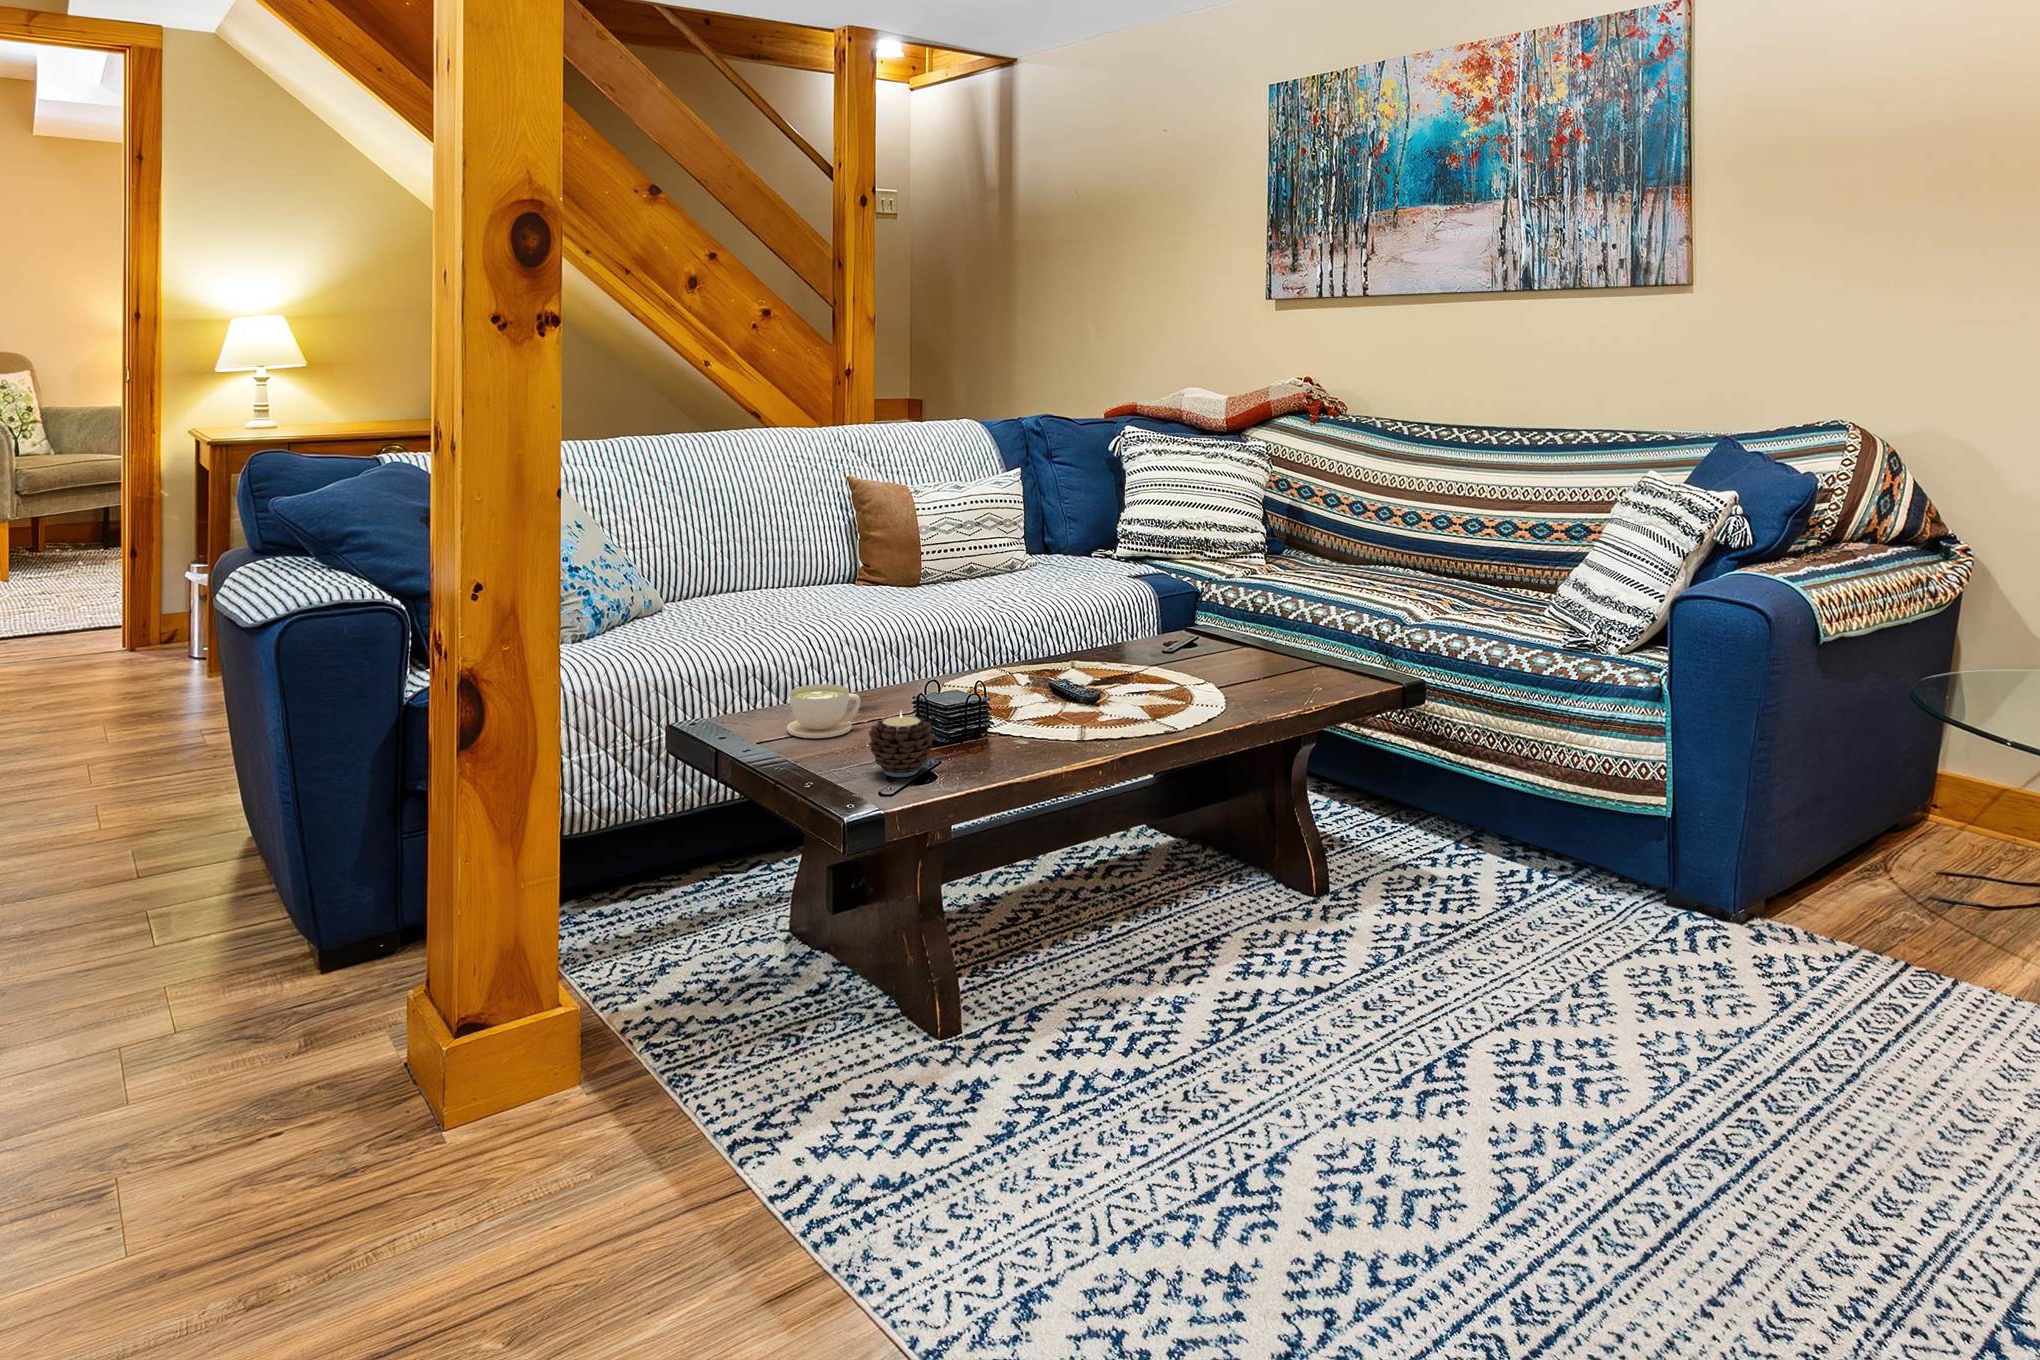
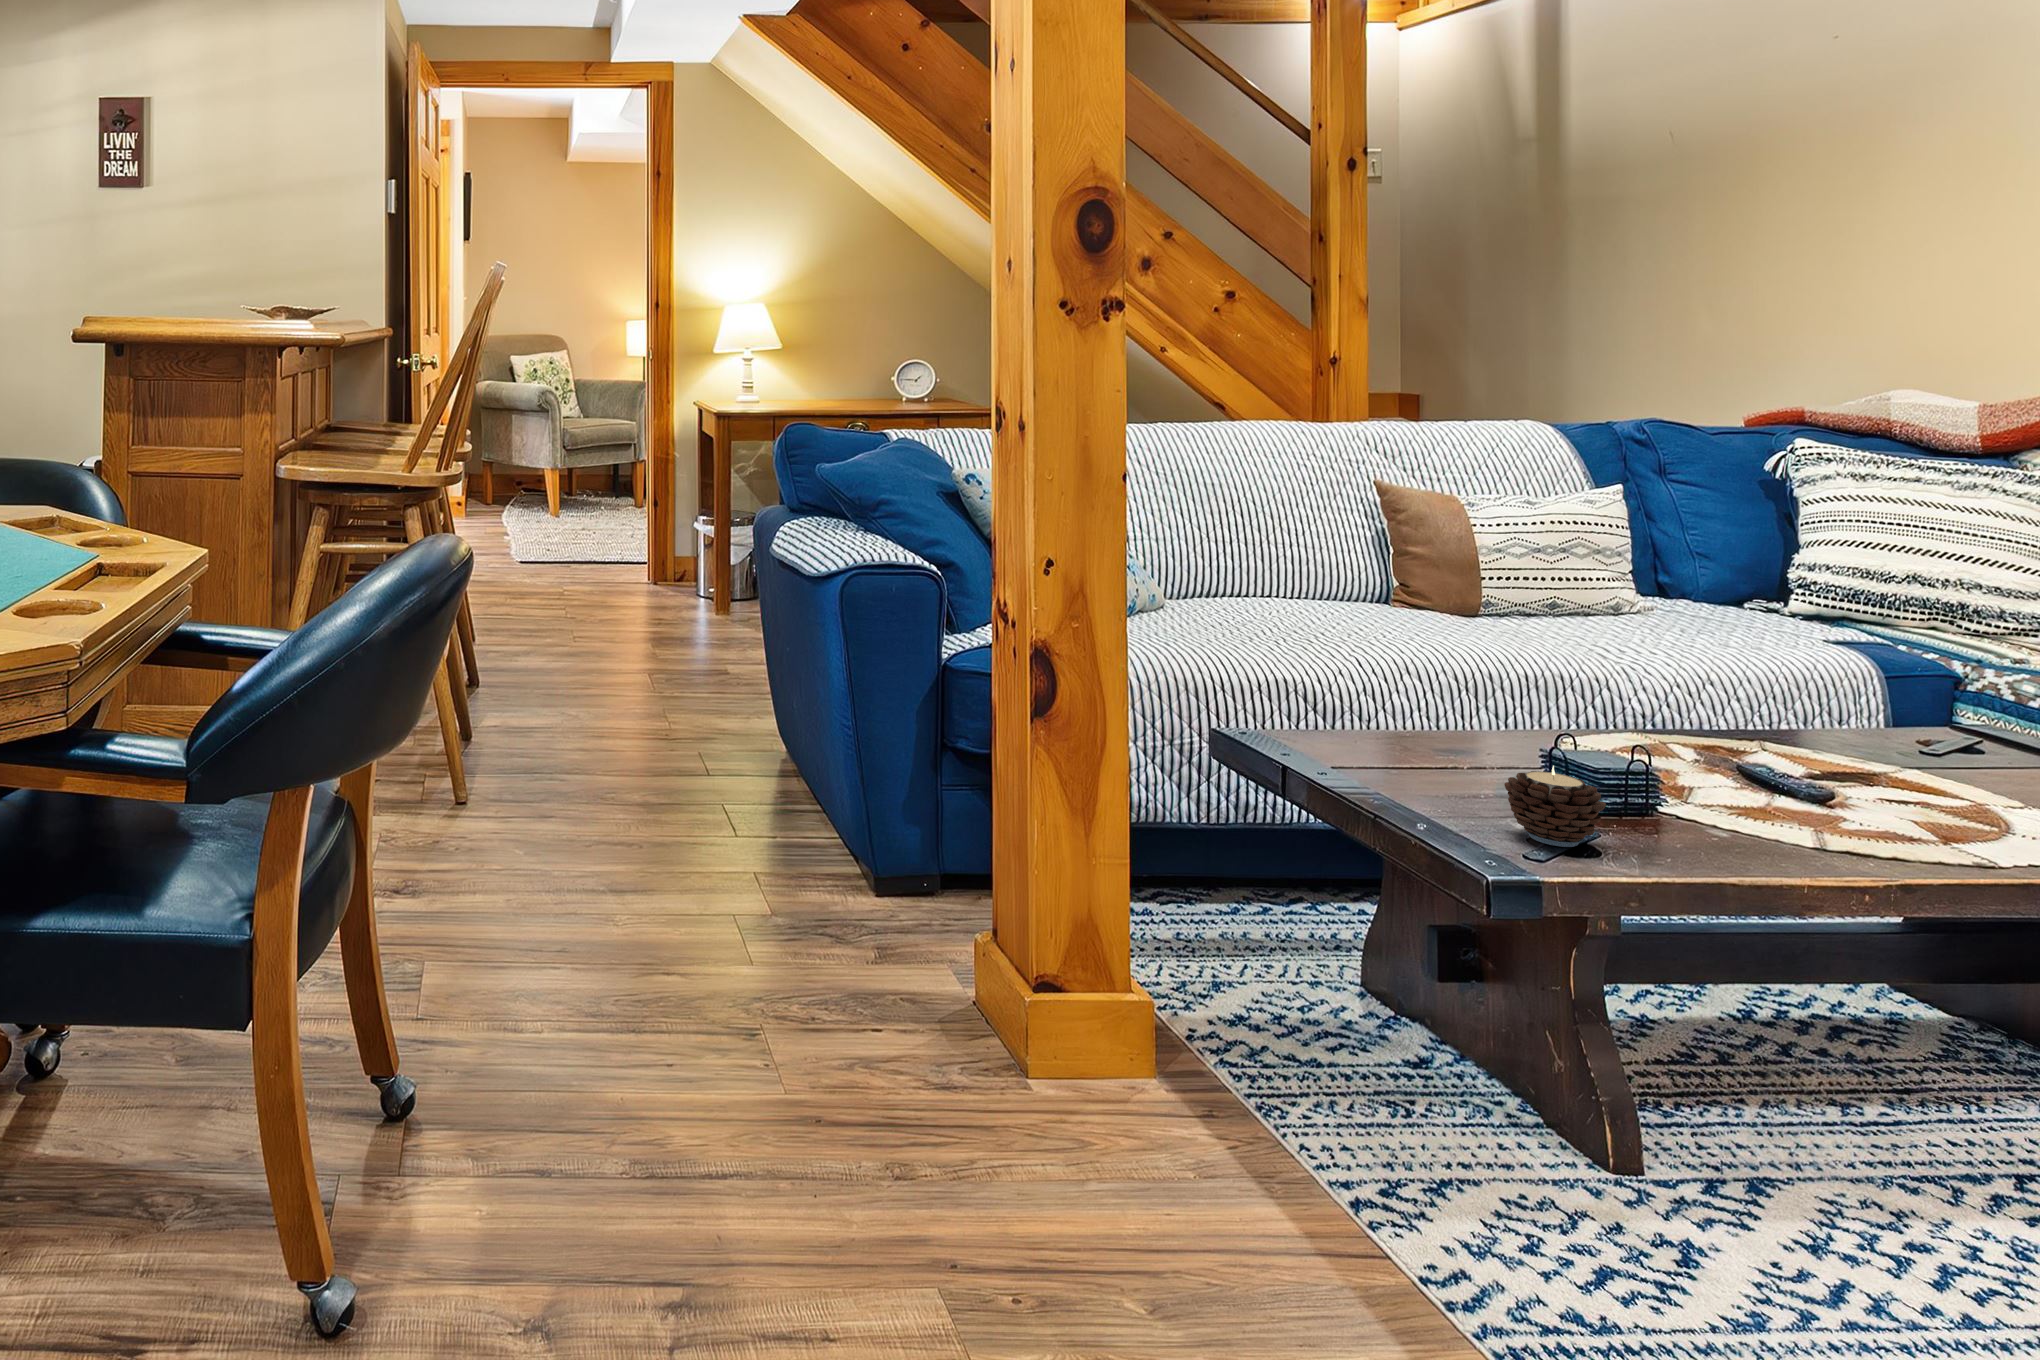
coffee cup: present [787,684,860,738] -> none [1369,714,1469,779]

